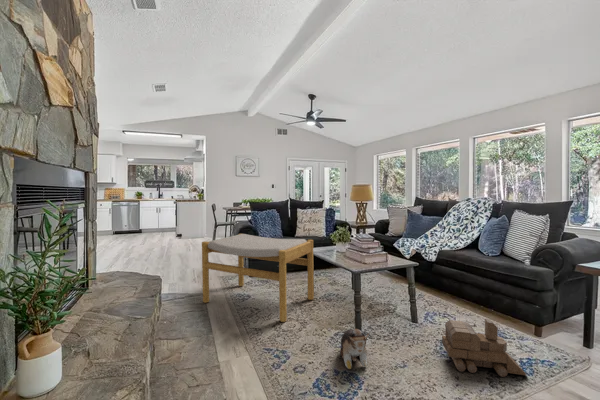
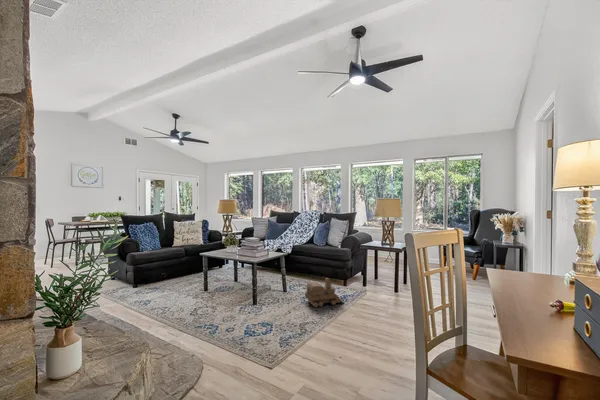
footstool: present [202,234,314,322] -> none [109,246,211,312]
plush toy: present [340,329,368,369] -> none [249,294,273,320]

